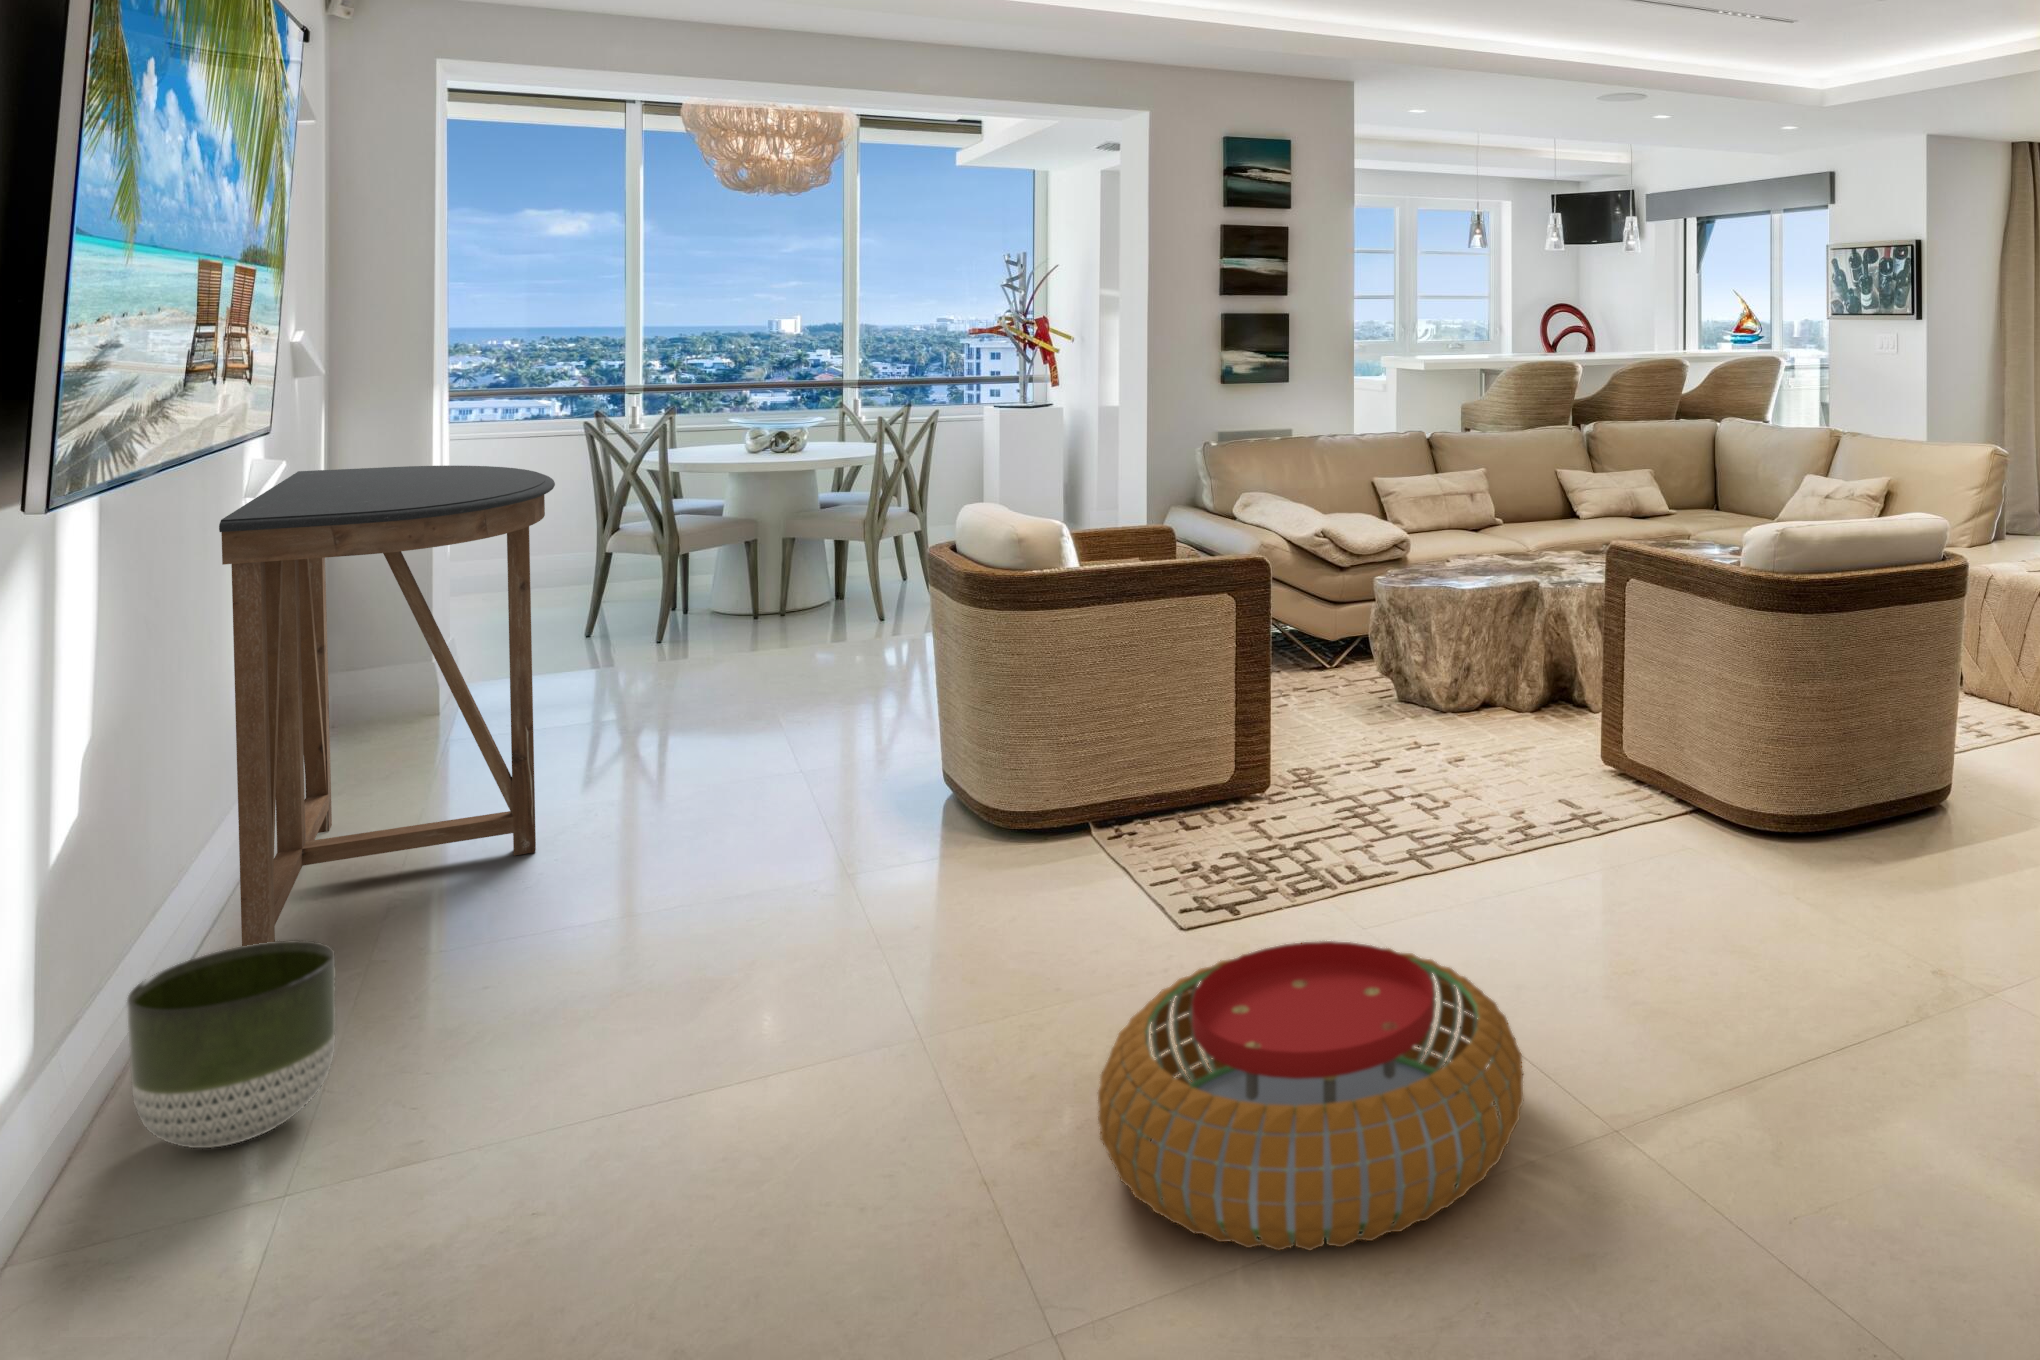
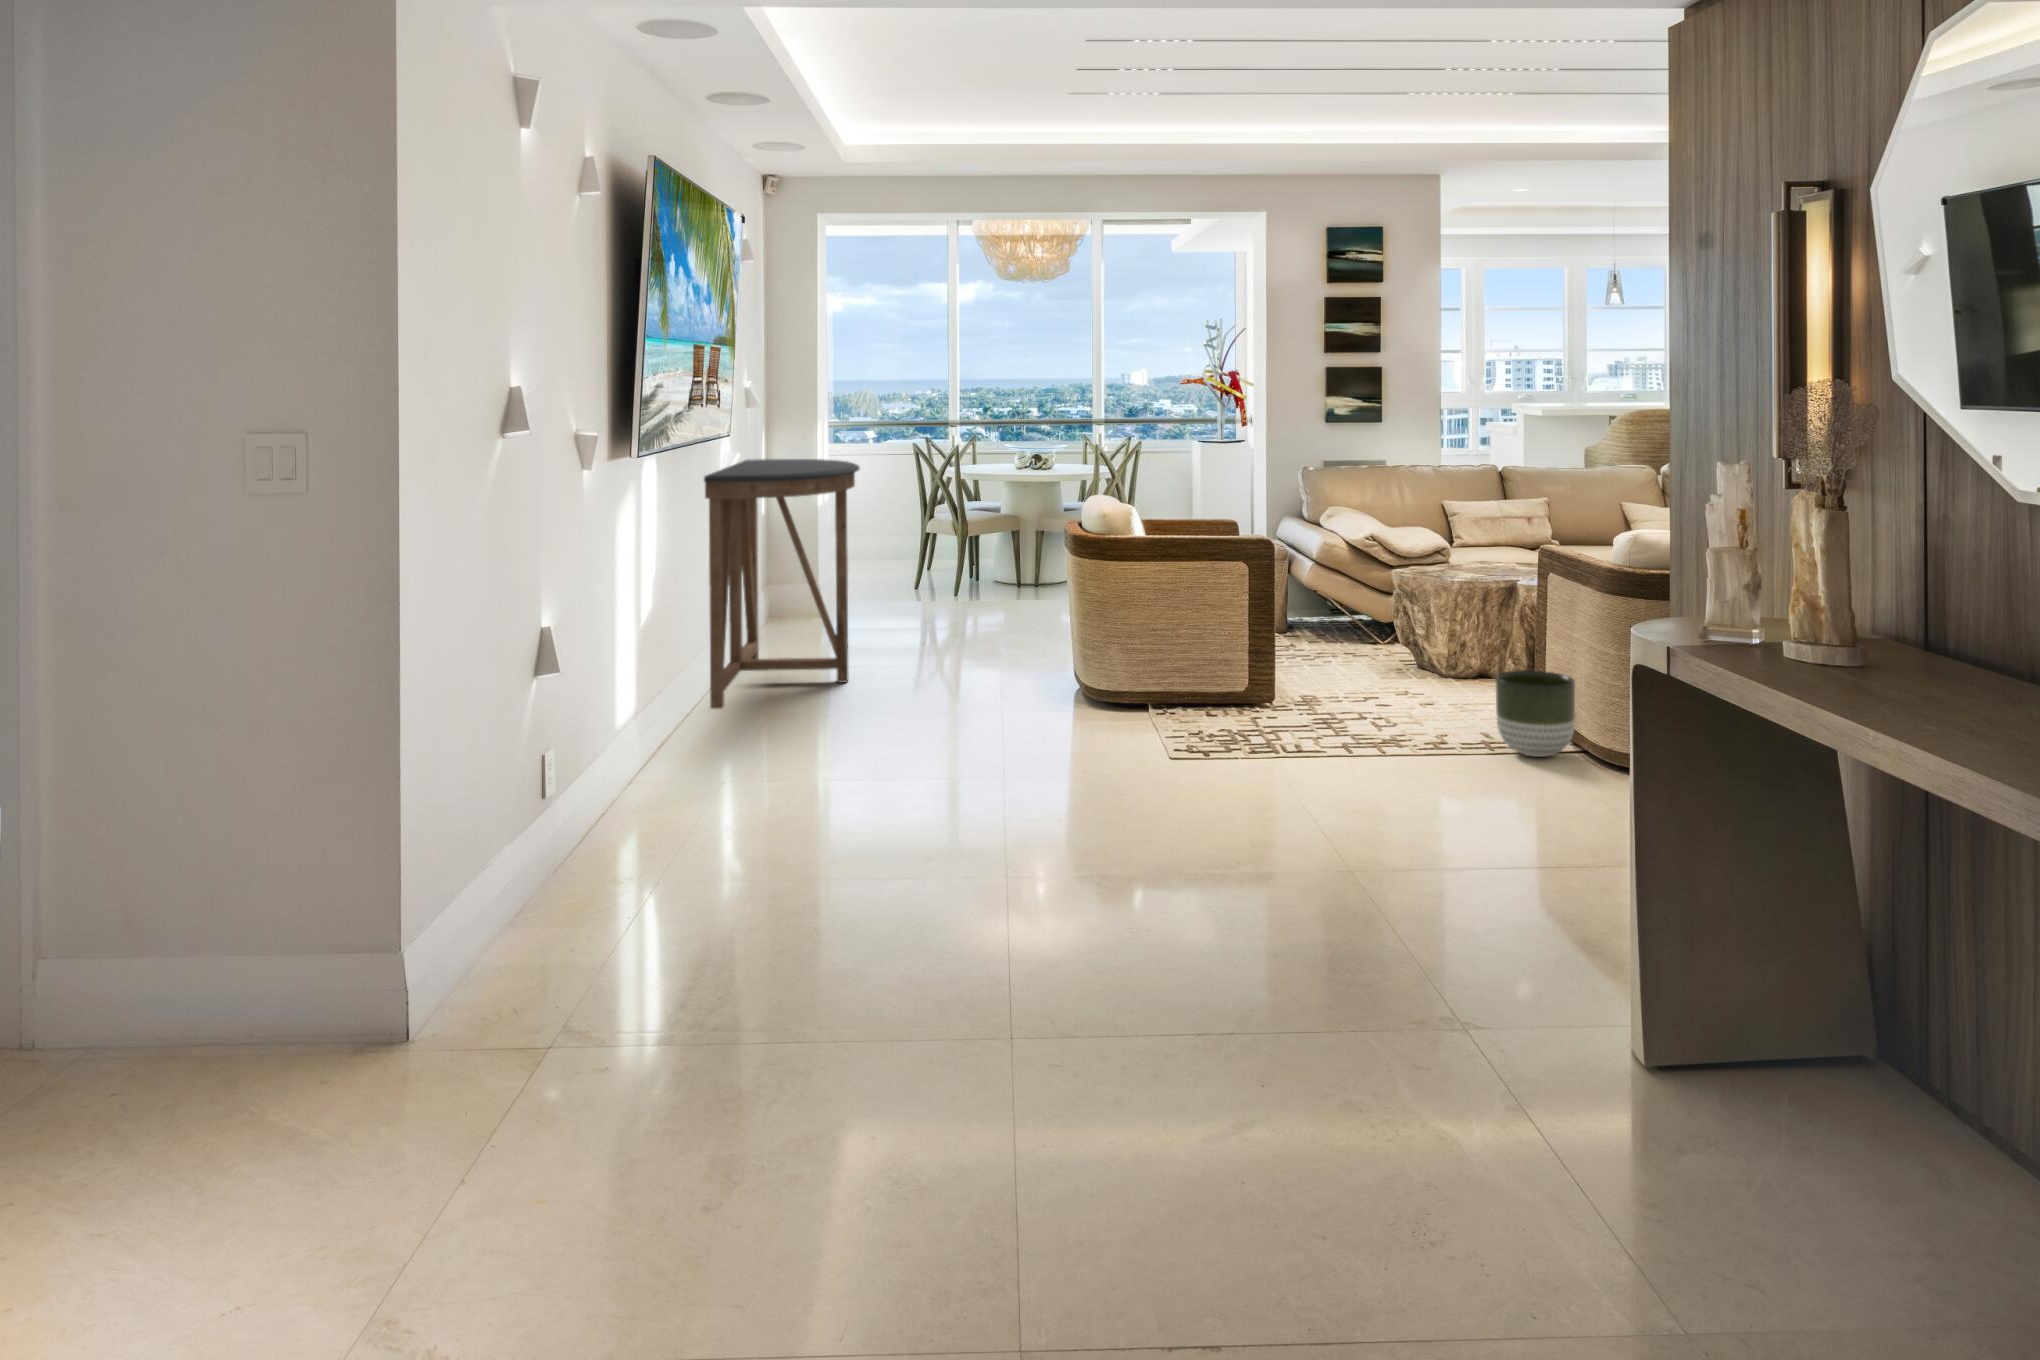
planter: present [127,940,336,1148] -> present [1496,670,1575,757]
pouf: present [1098,941,1524,1251] -> none [1045,737,1287,875]

